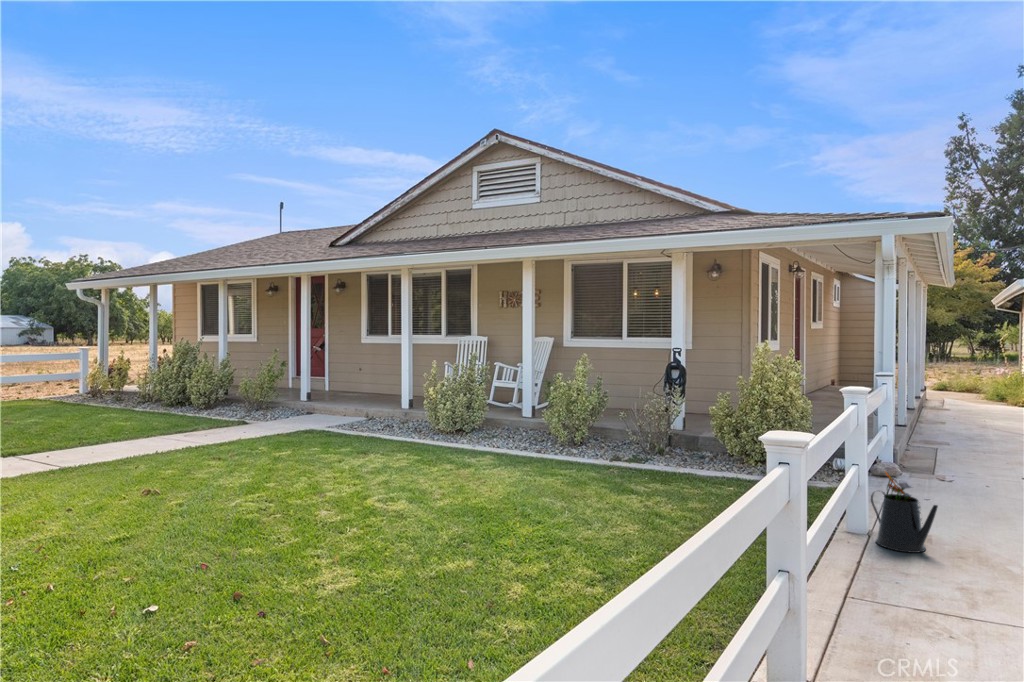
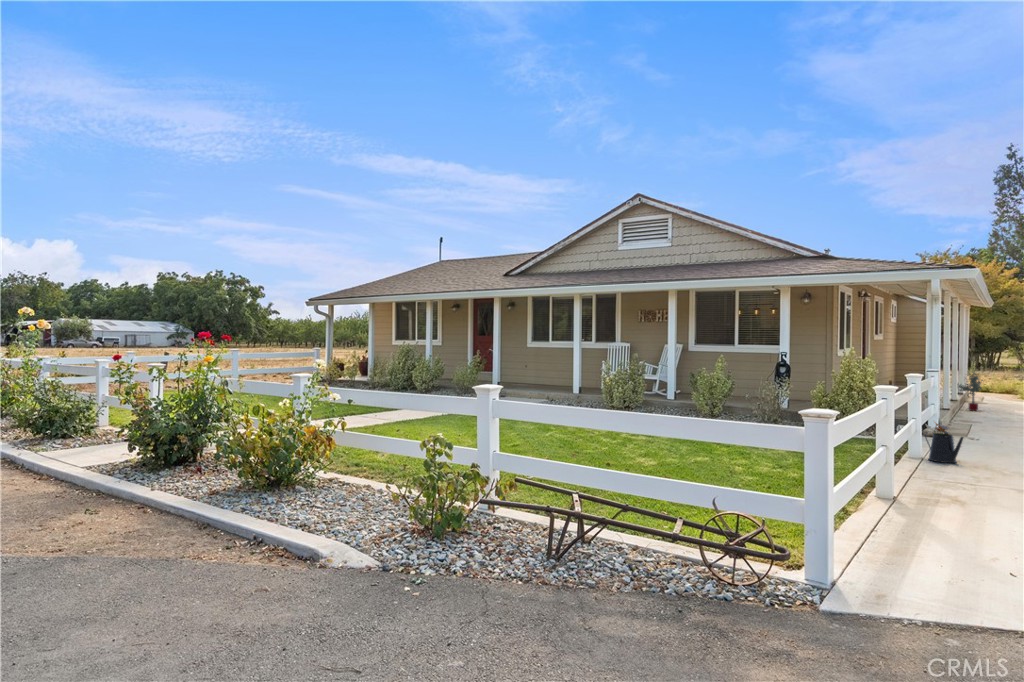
potted tree: none [914,368,948,421] -> present [959,373,983,411]

